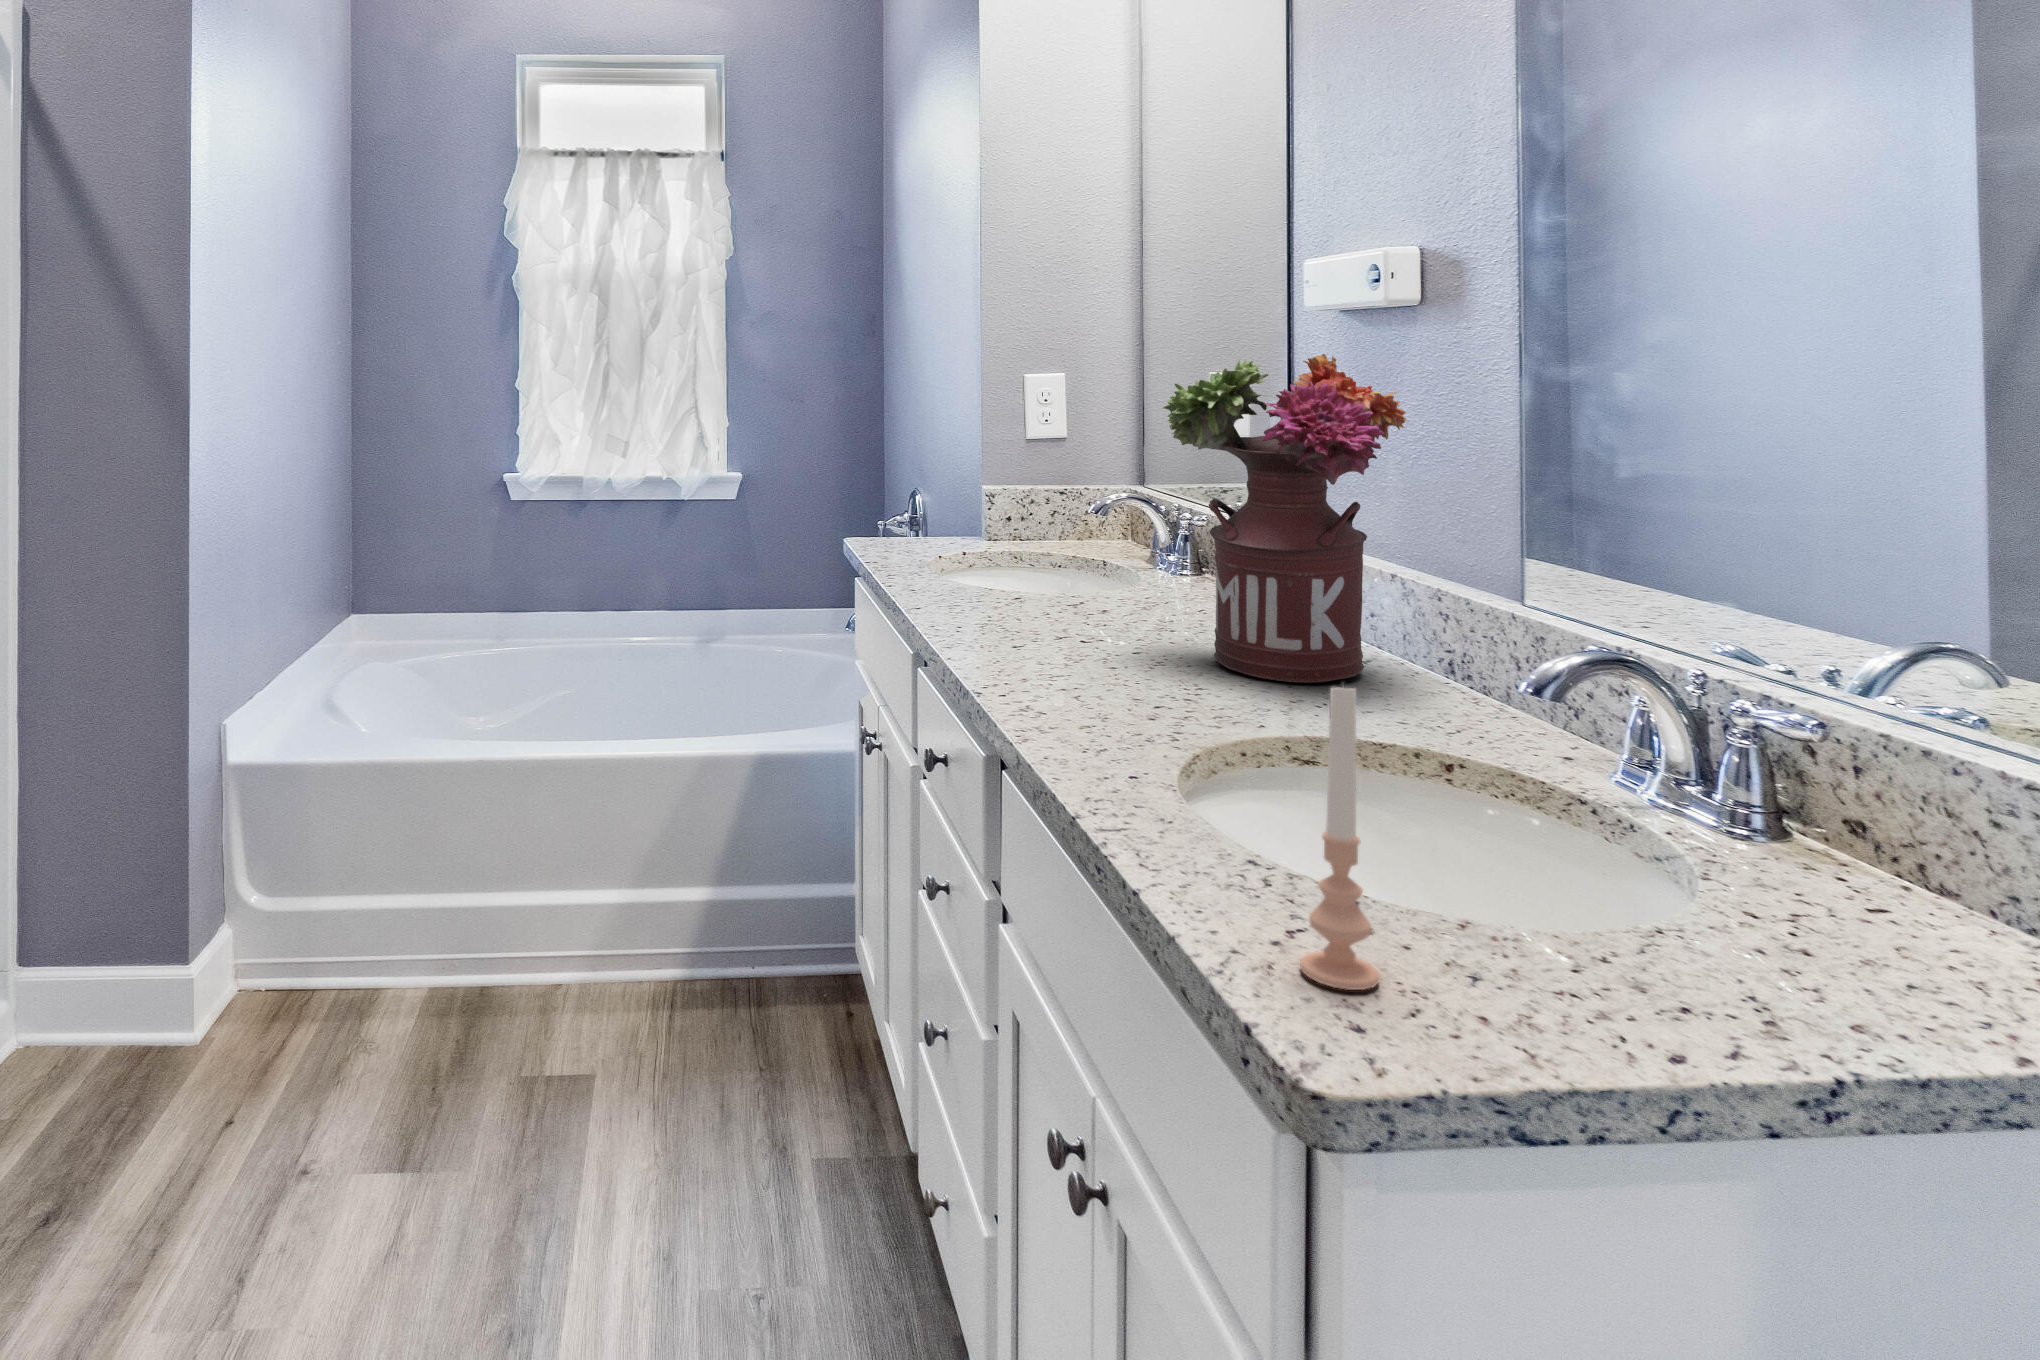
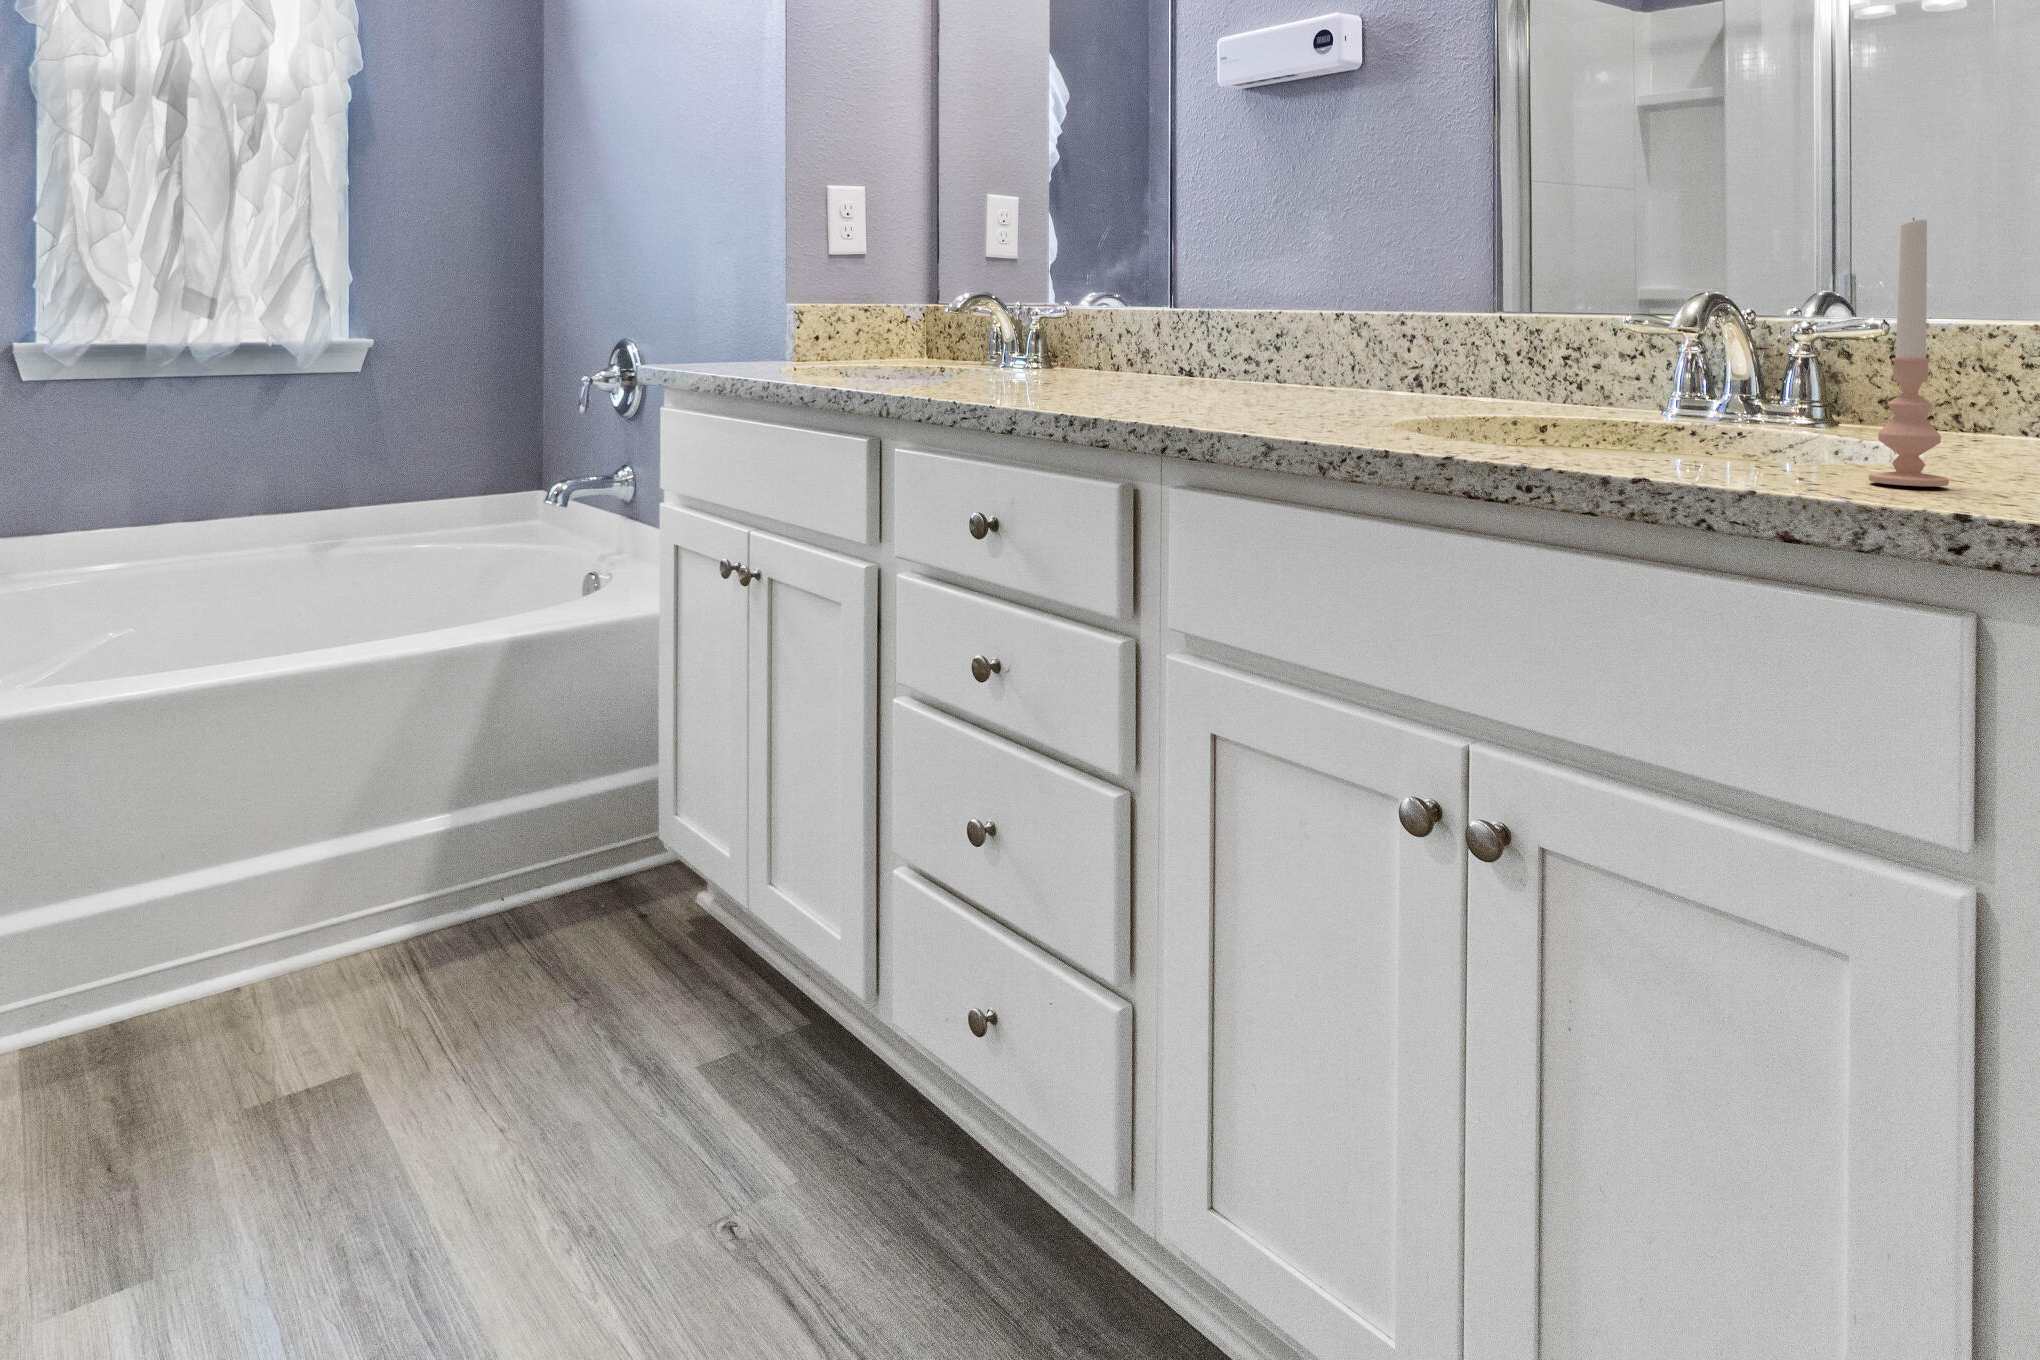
flower arrangement: present [1163,354,1407,683] -> none [1191,99,1408,400]

